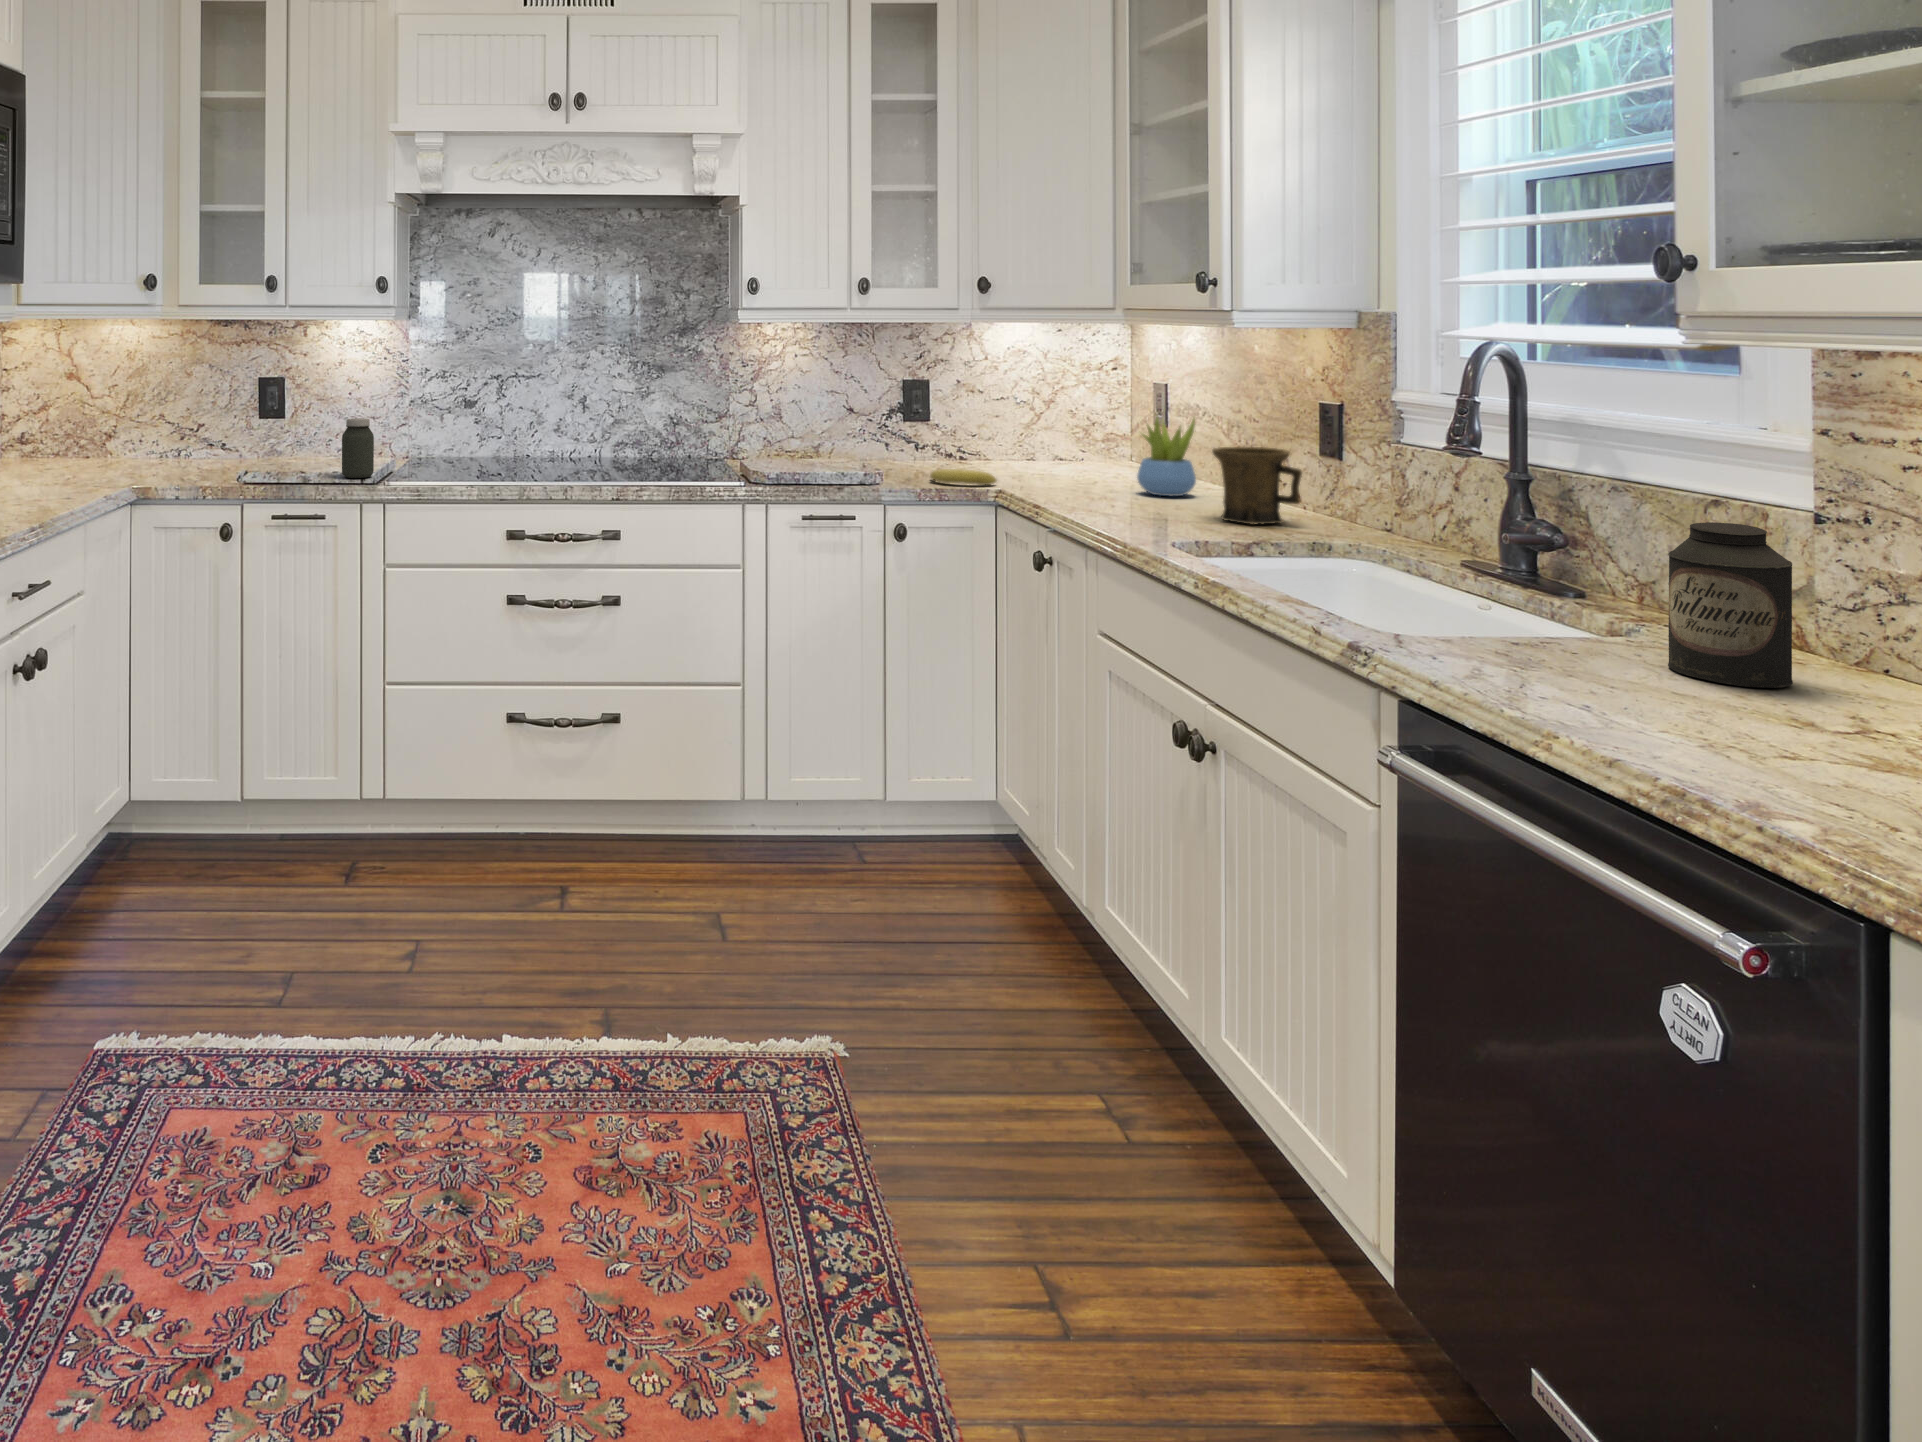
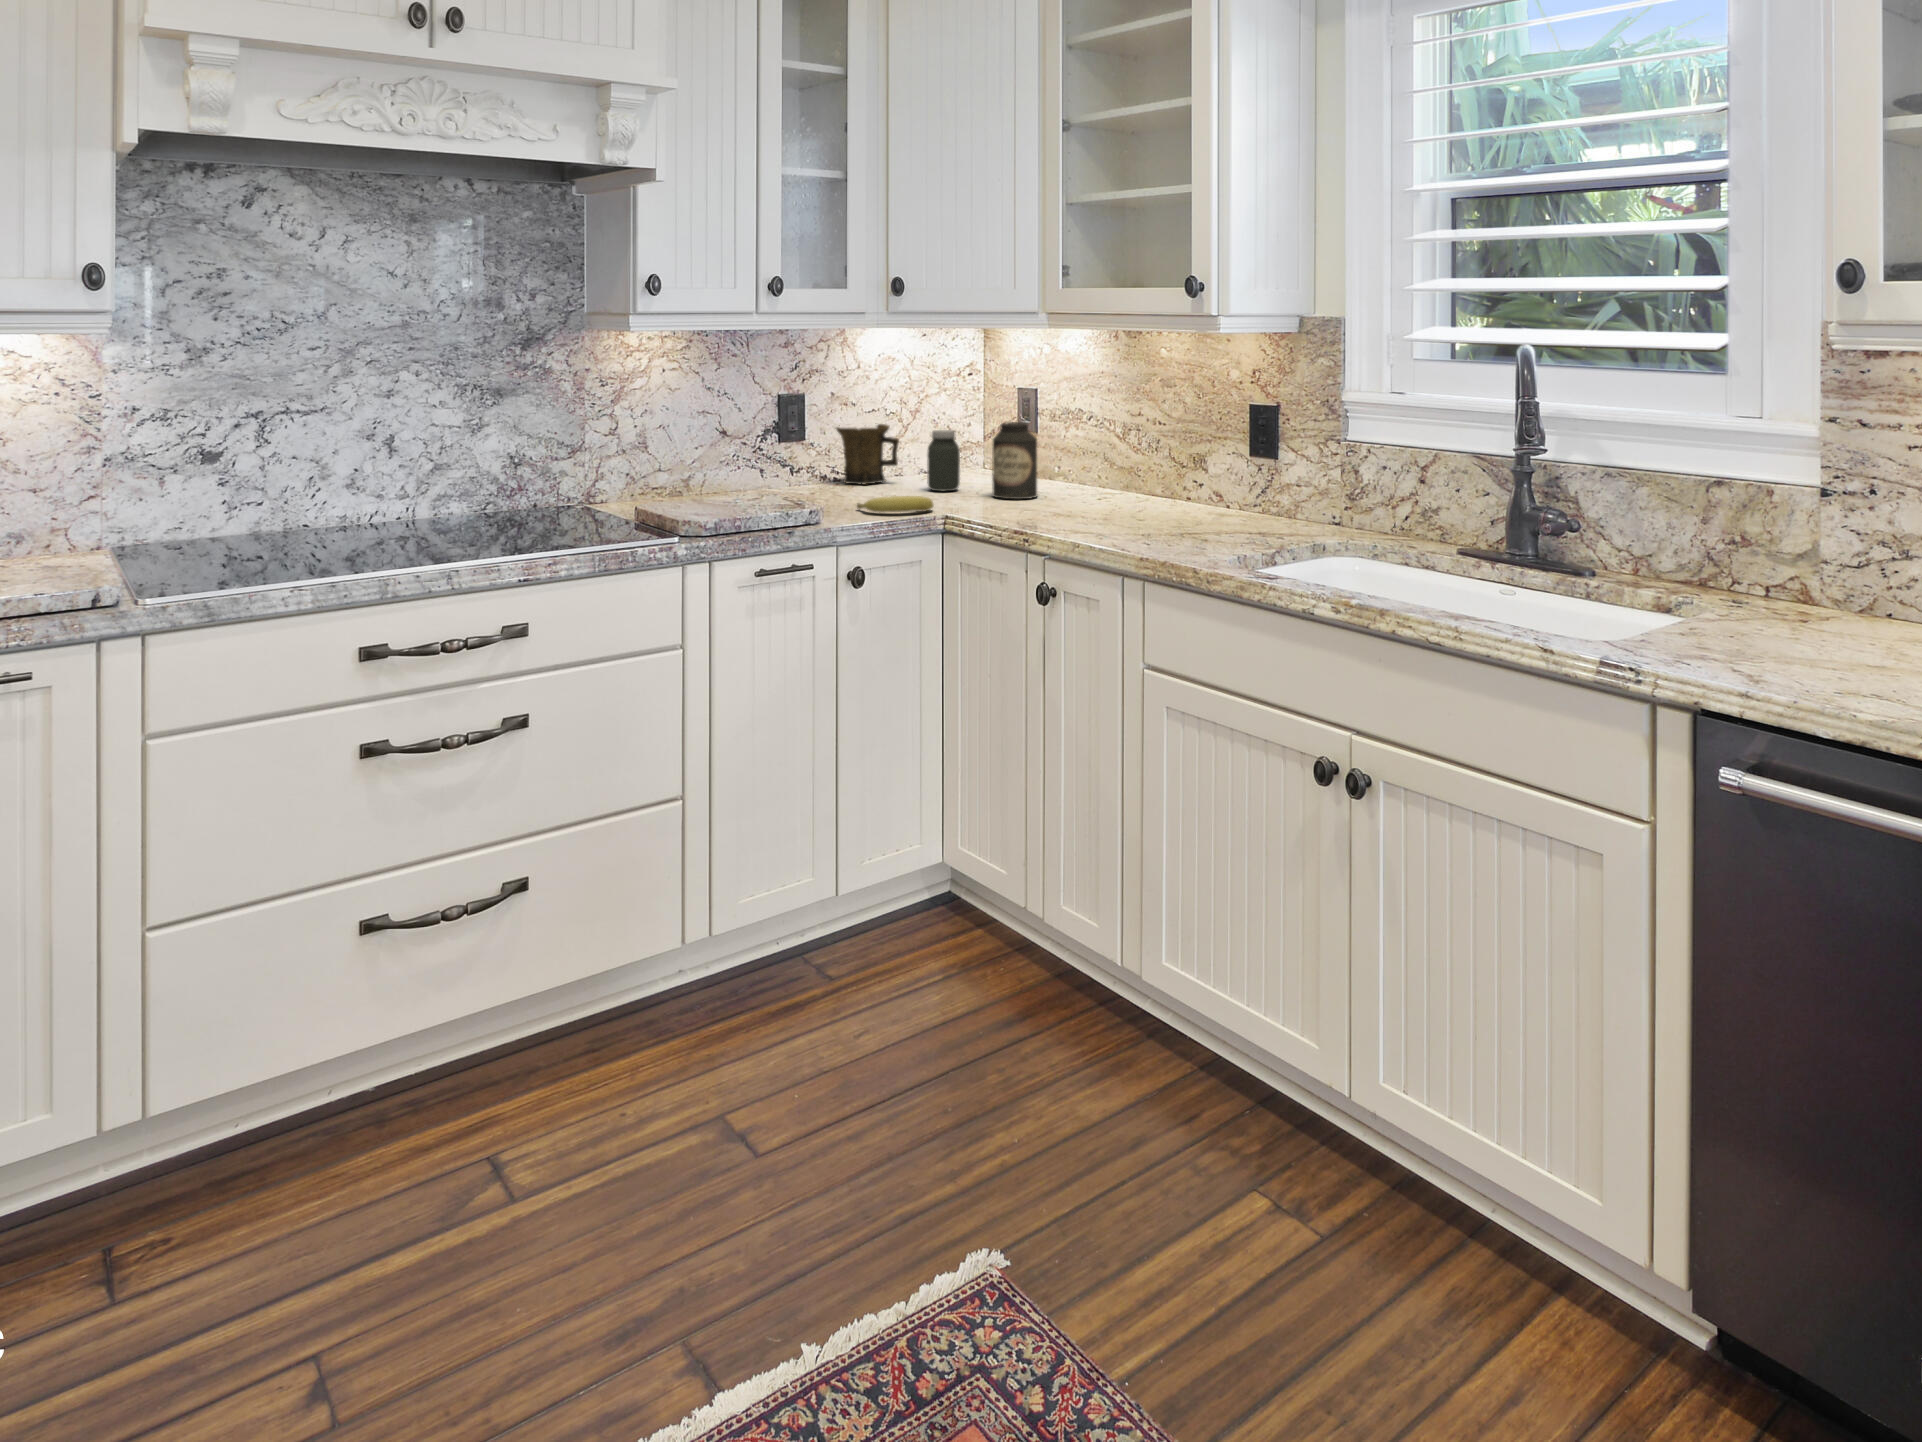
jar: present [342,418,374,478] -> present [927,430,960,491]
succulent plant: present [1137,418,1196,496] -> none [1070,420,1125,507]
mug: present [1212,447,1302,524] -> present [836,424,899,485]
canister: present [1668,522,1793,688] -> present [992,422,1037,499]

